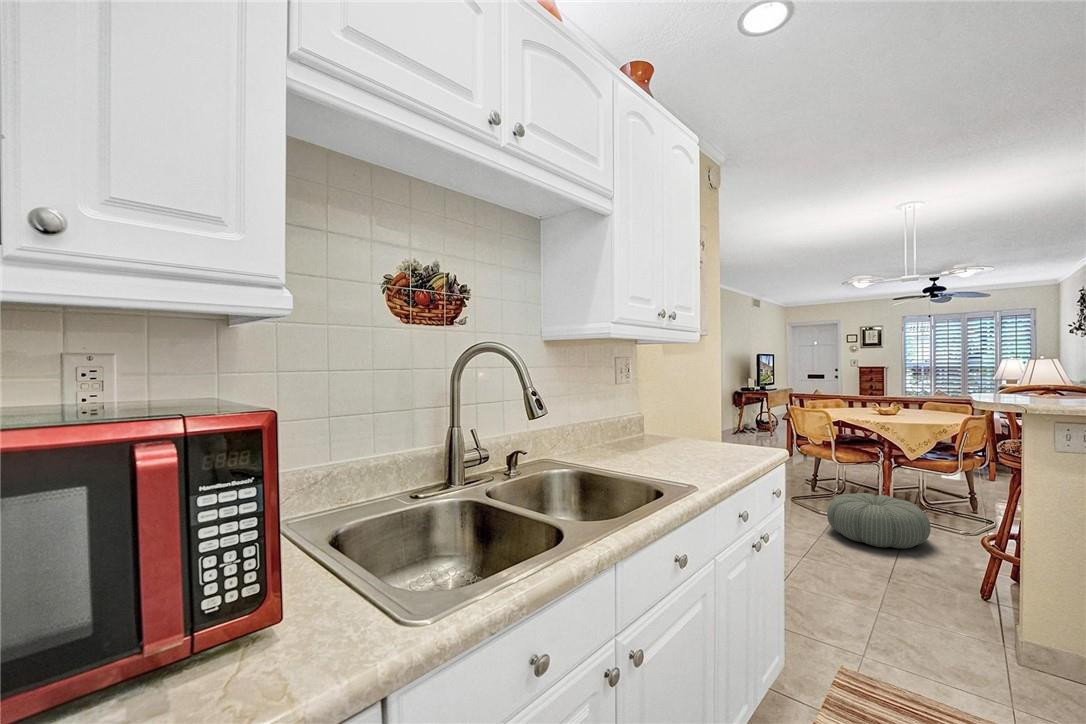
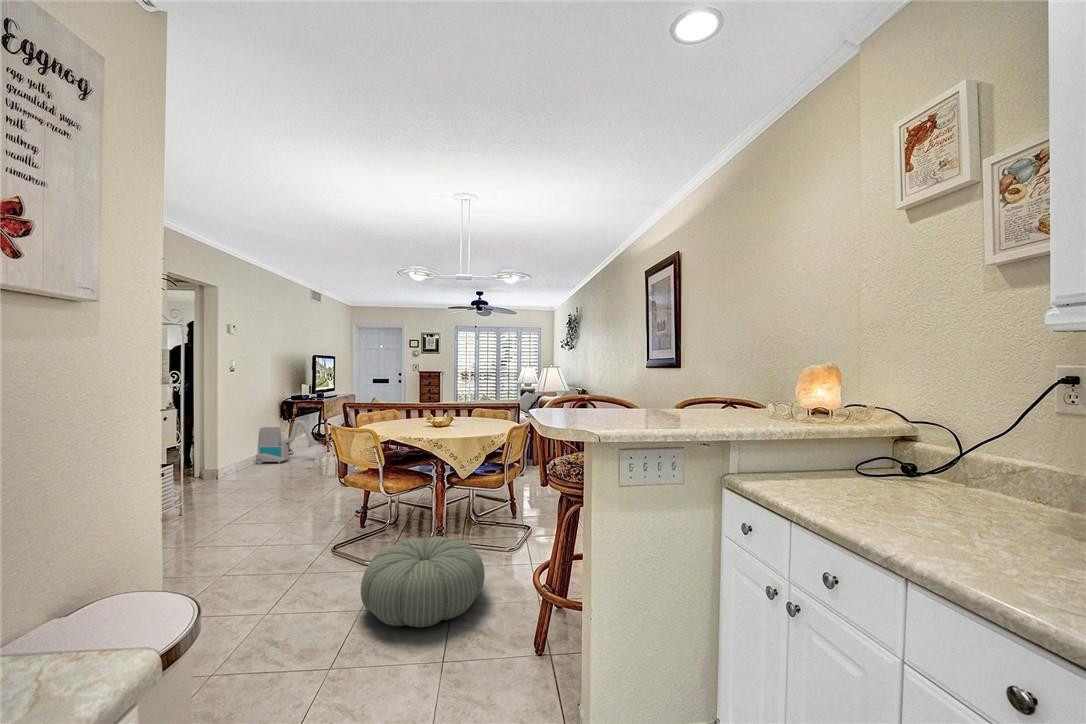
vacuum cleaner: none [720,407,767,440] -> present [256,420,319,464]

